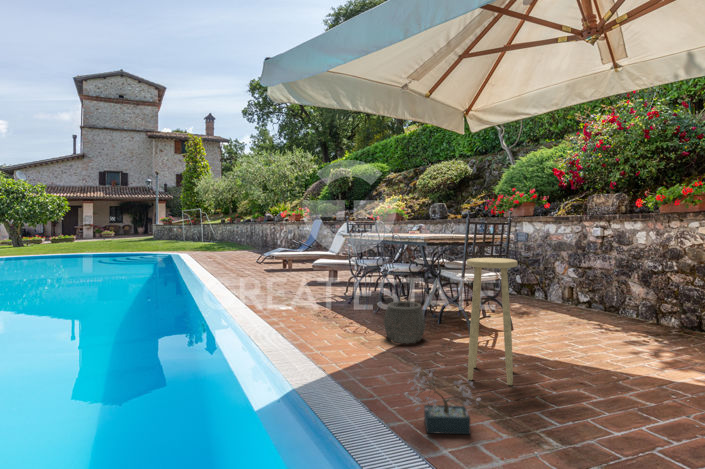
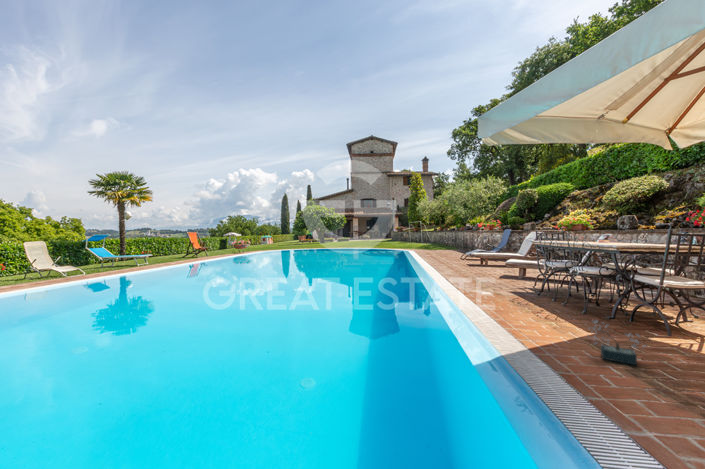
stool: present [467,258,518,385] -> none [641,260,691,350]
woven basket: present [384,301,425,343] -> none [570,287,606,316]

